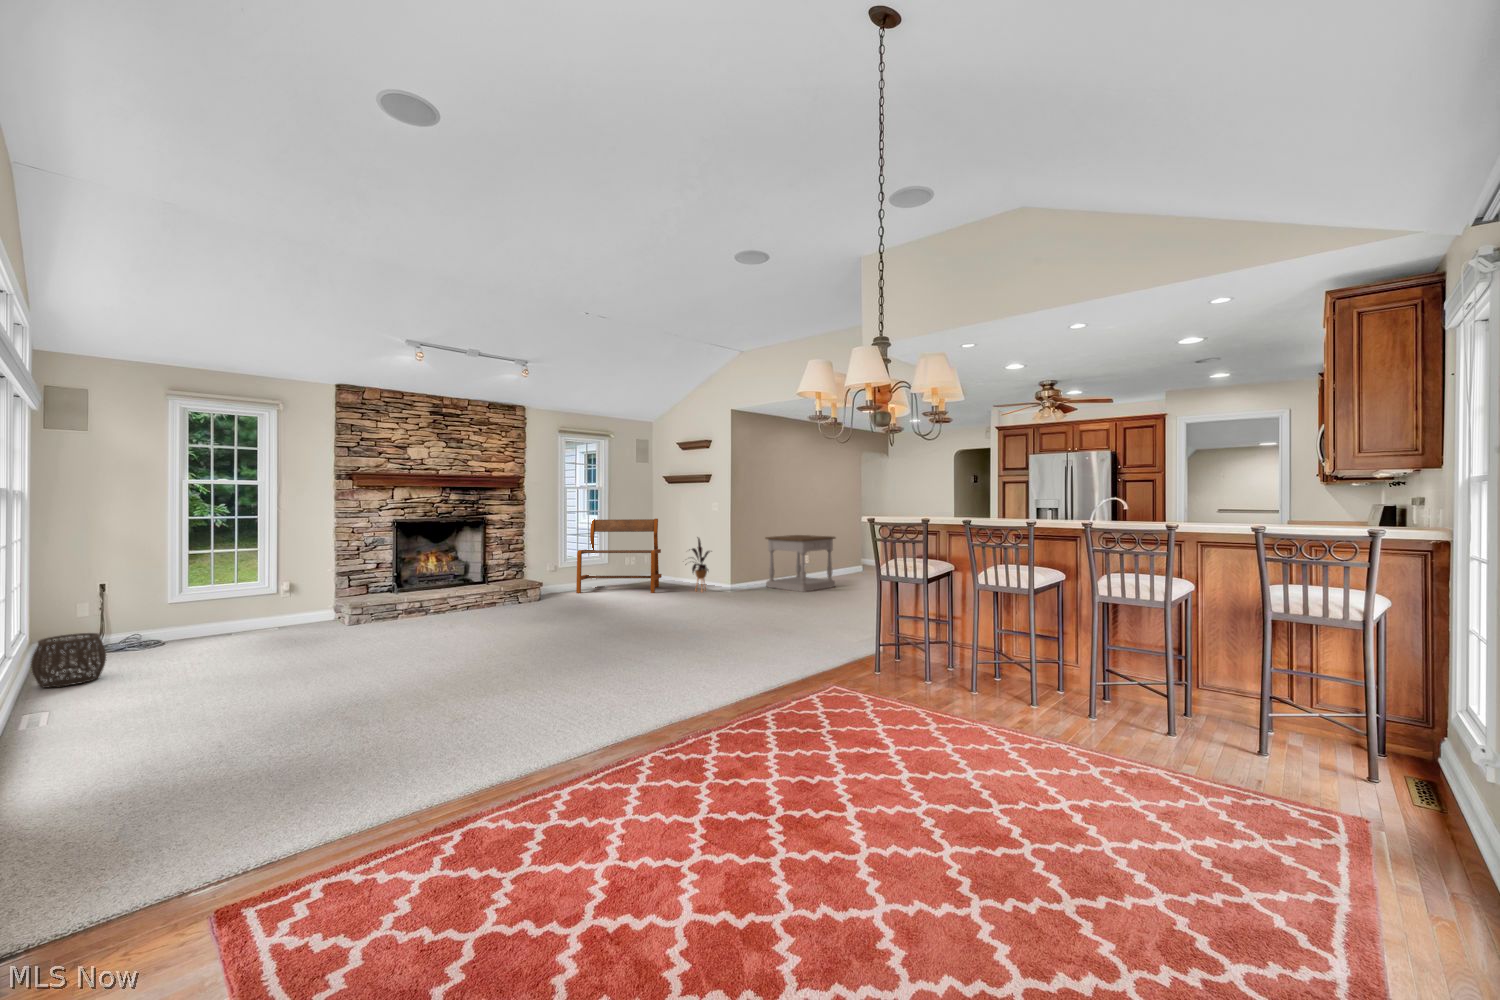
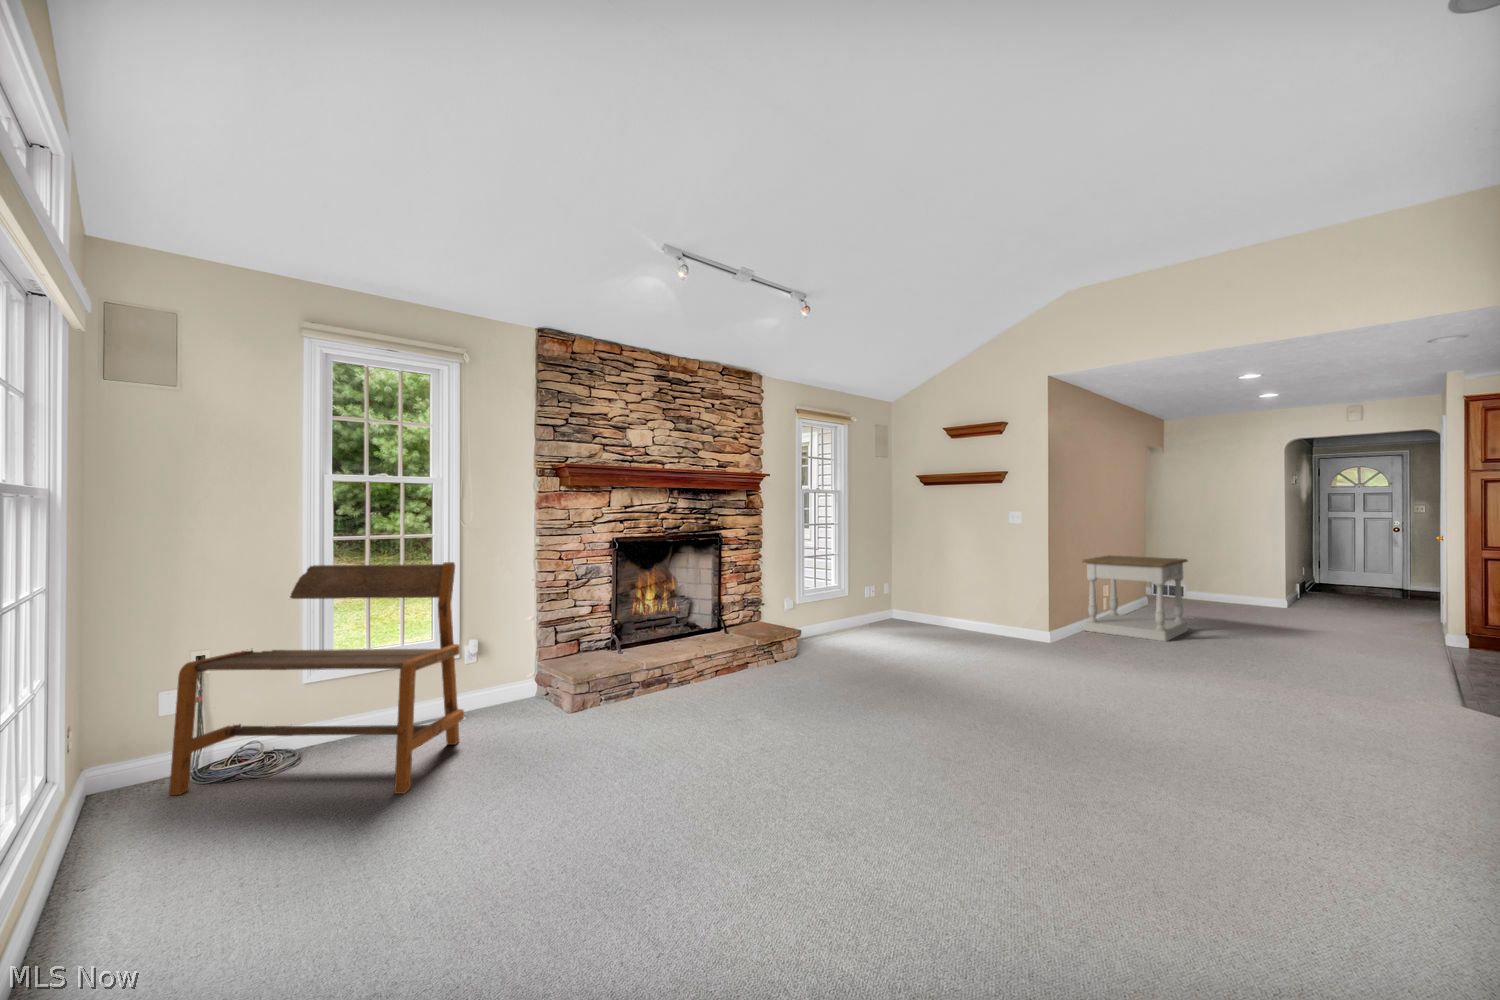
bench: present [576,519,662,593] -> present [169,562,464,795]
house plant: present [692,537,710,591] -> none [978,560,1021,641]
woven basket: present [31,633,106,688] -> none [54,792,218,943]

